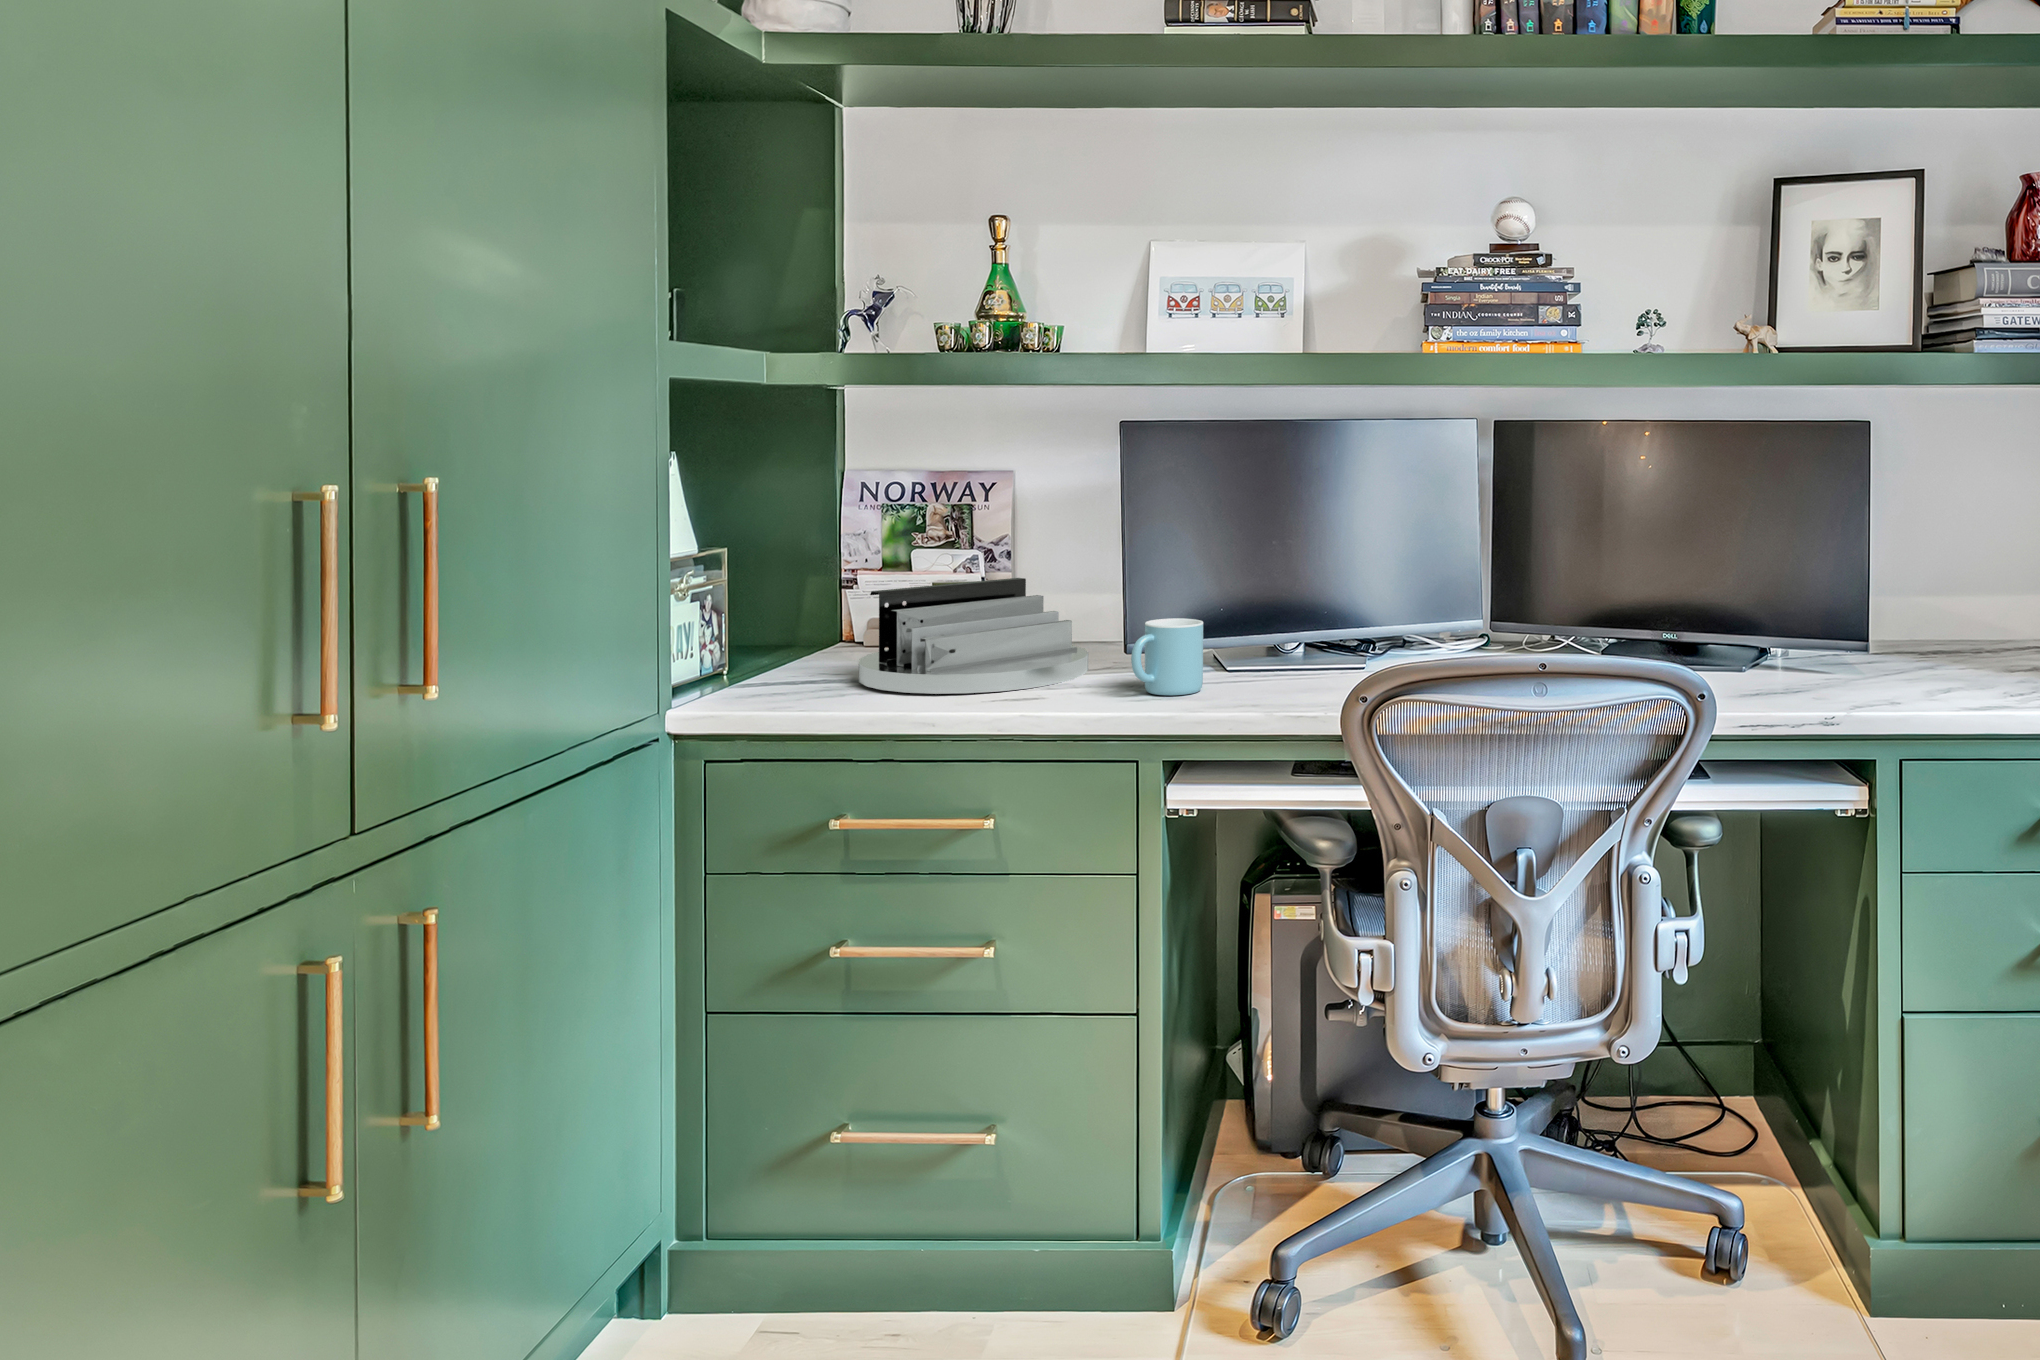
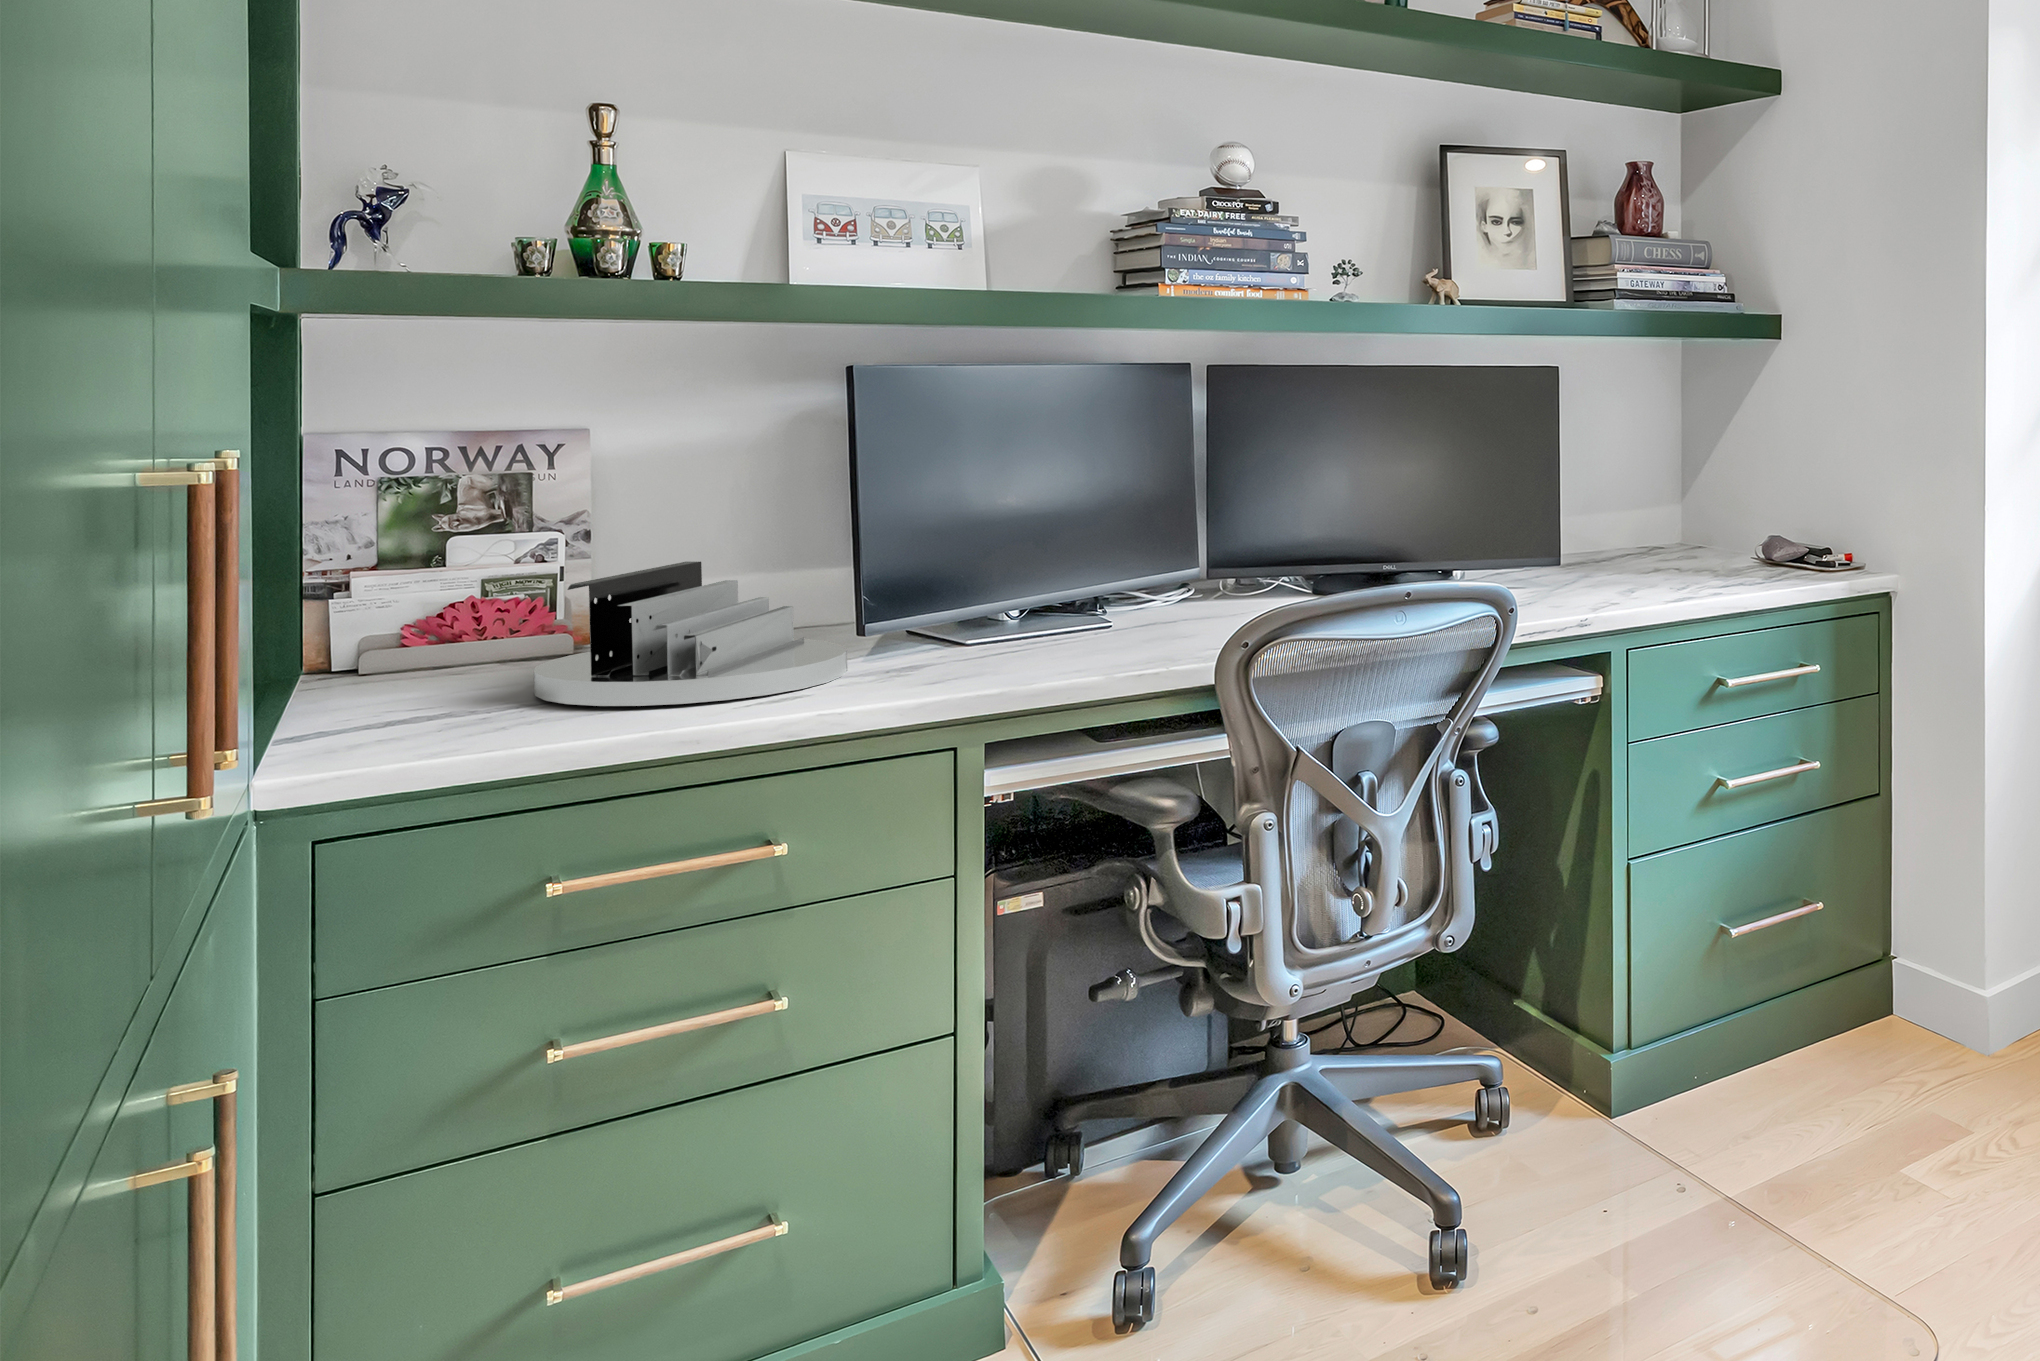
mug: present [1131,618,1203,695] -> none [976,584,1044,669]

